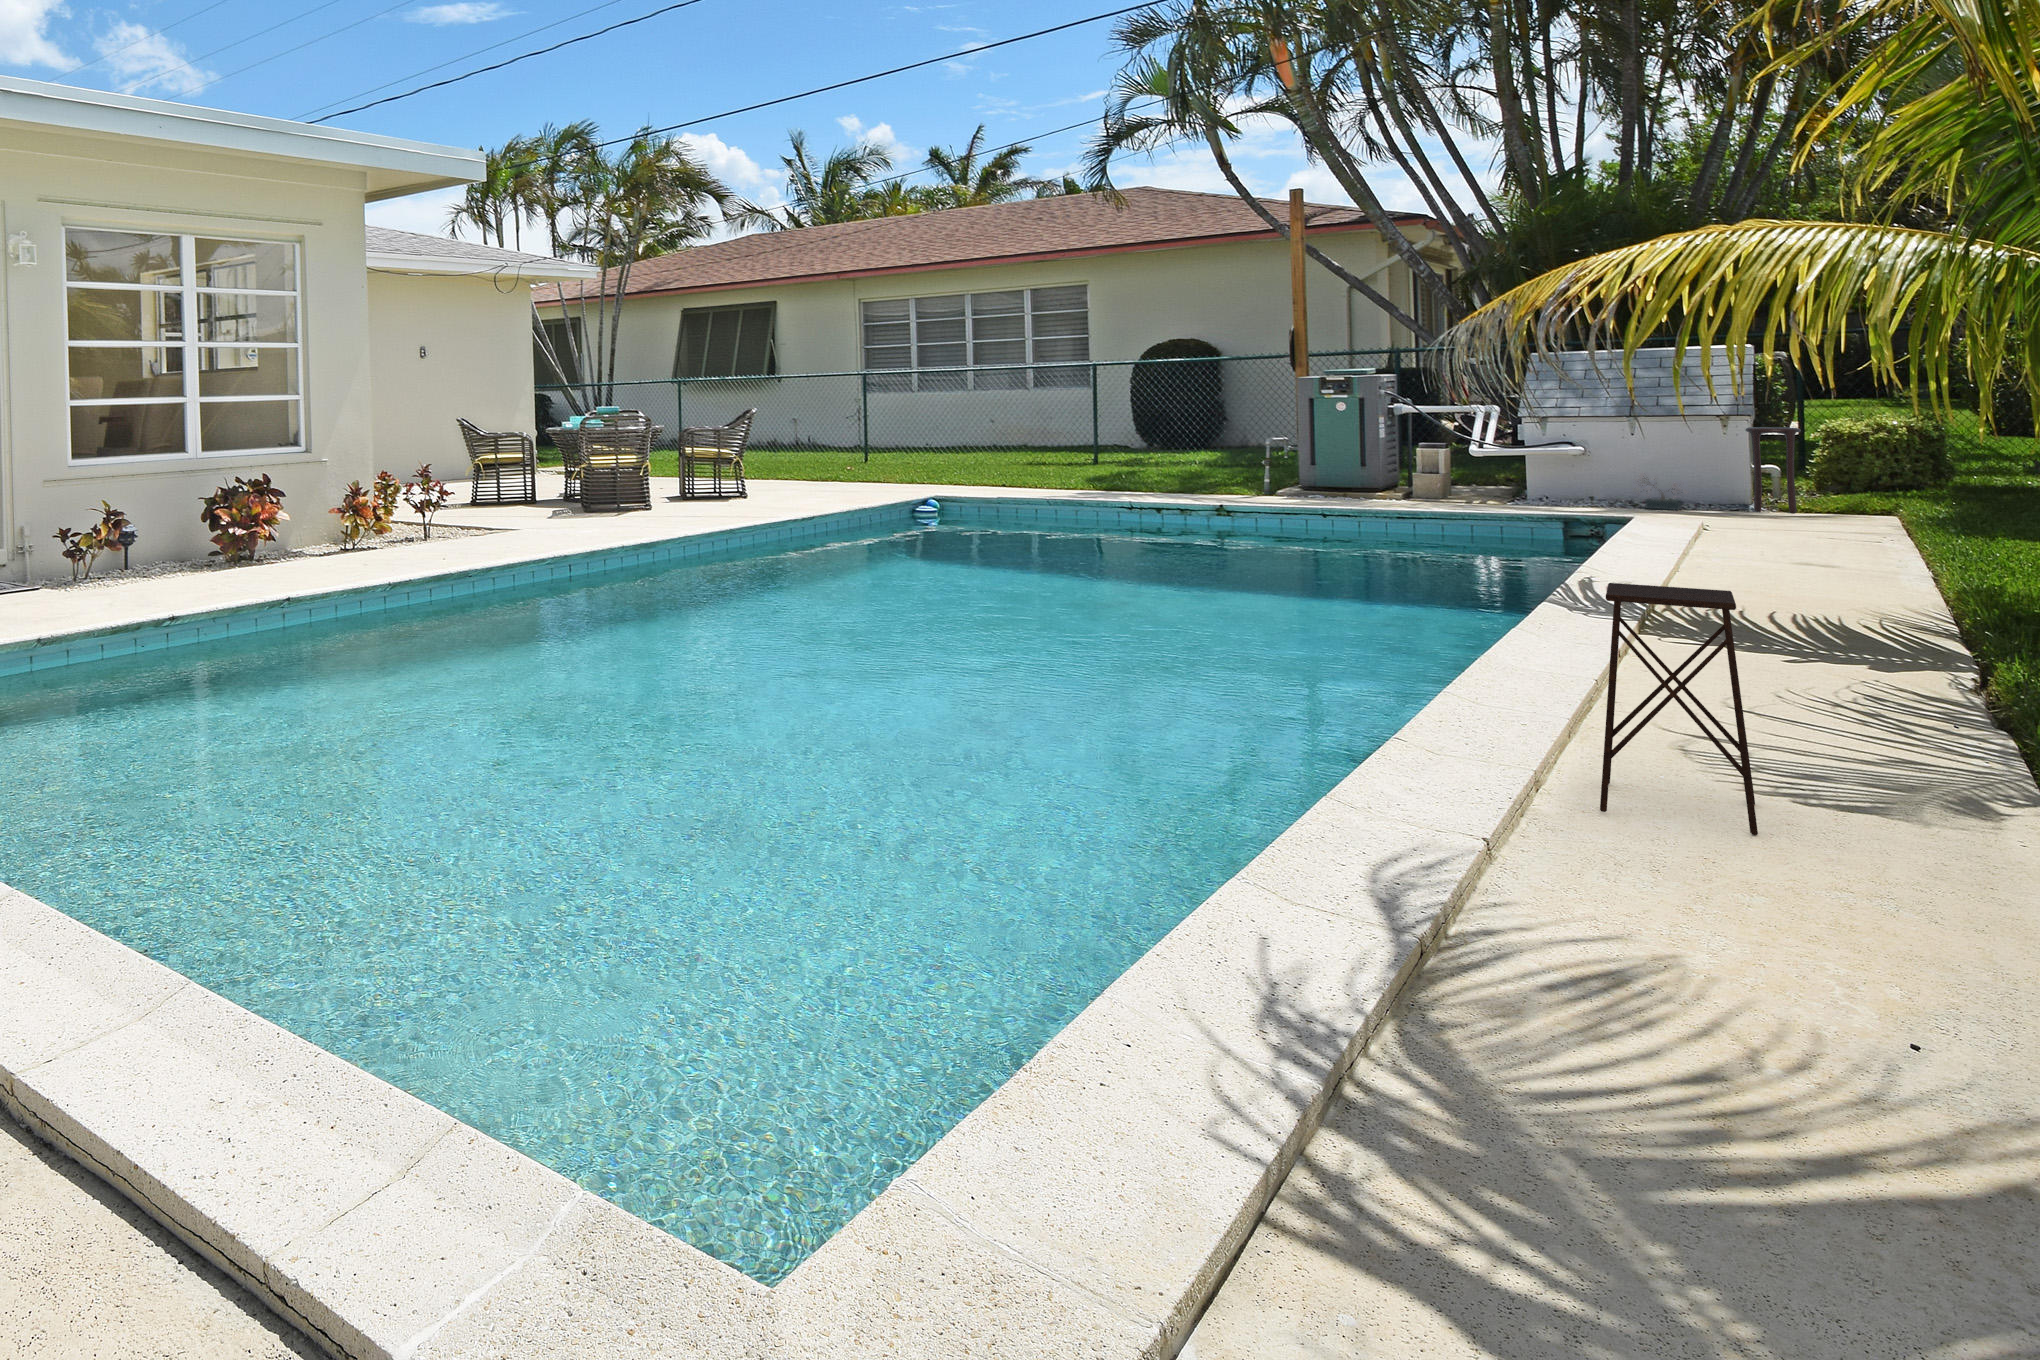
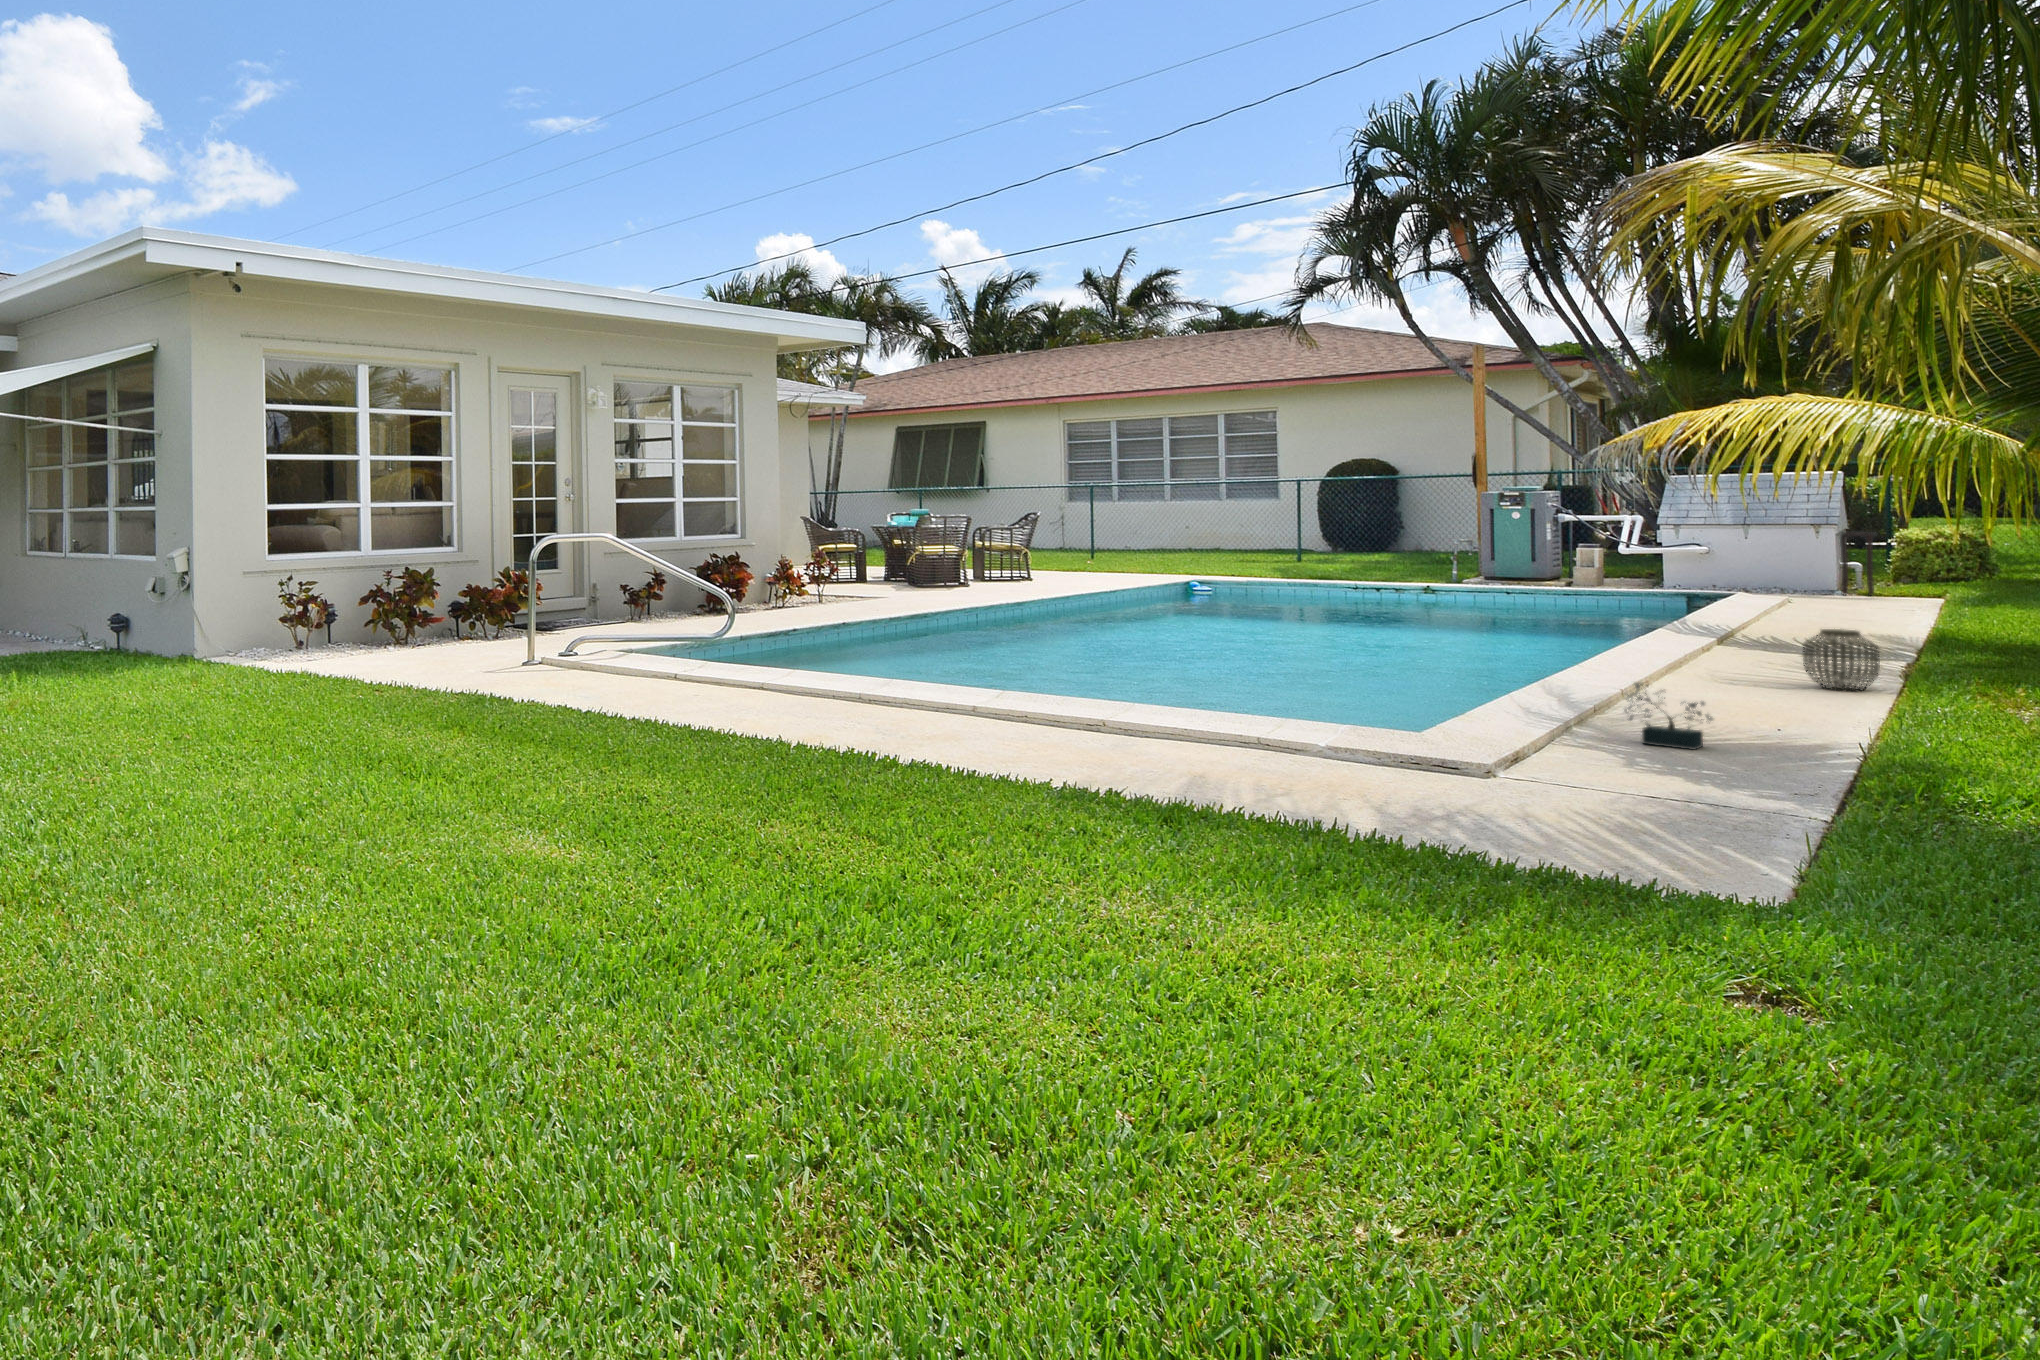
decorative plant: present [1635,472,1684,510] -> present [1625,683,1713,750]
side table: present [1600,583,1758,835] -> none [1698,593,1776,706]
woven basket: none [1790,643,1947,773] -> present [1803,629,1880,691]

